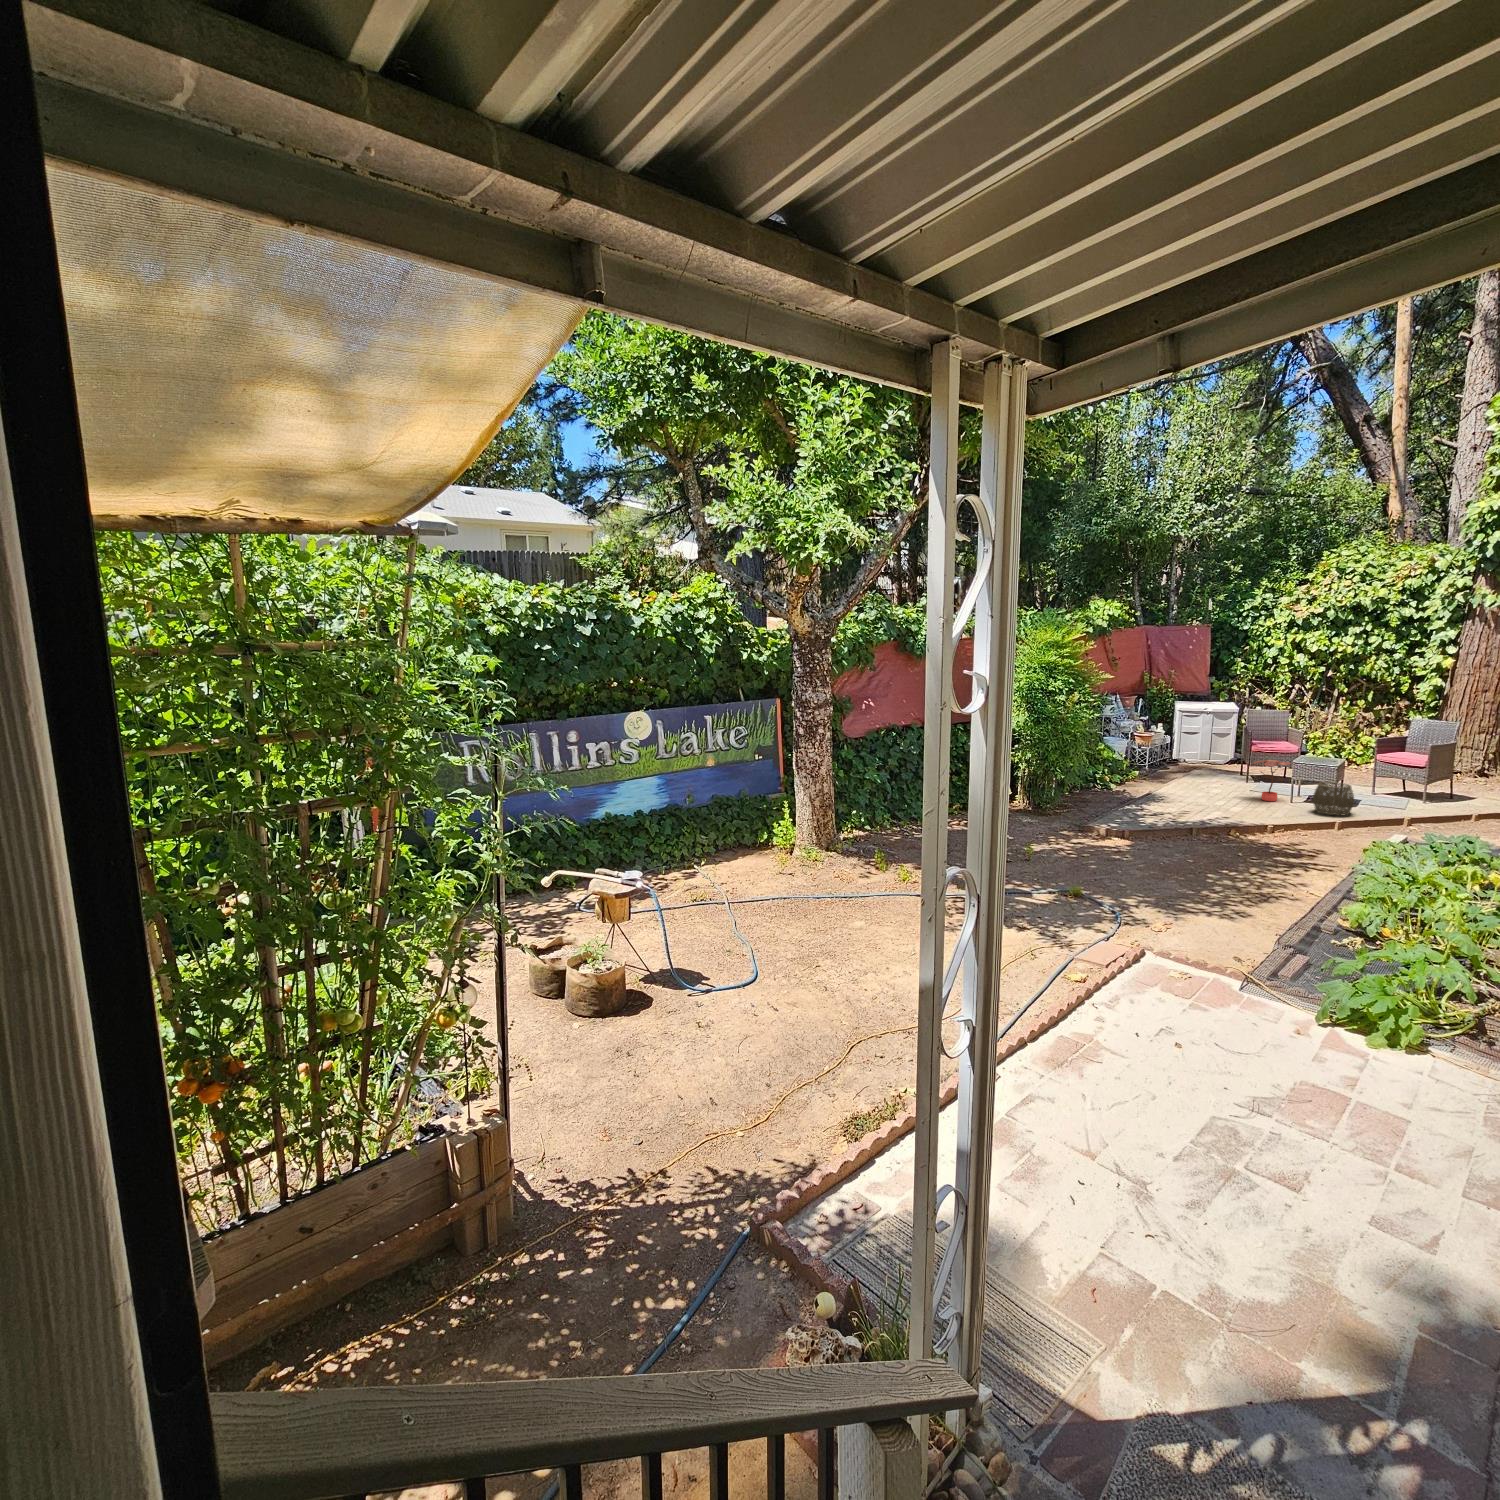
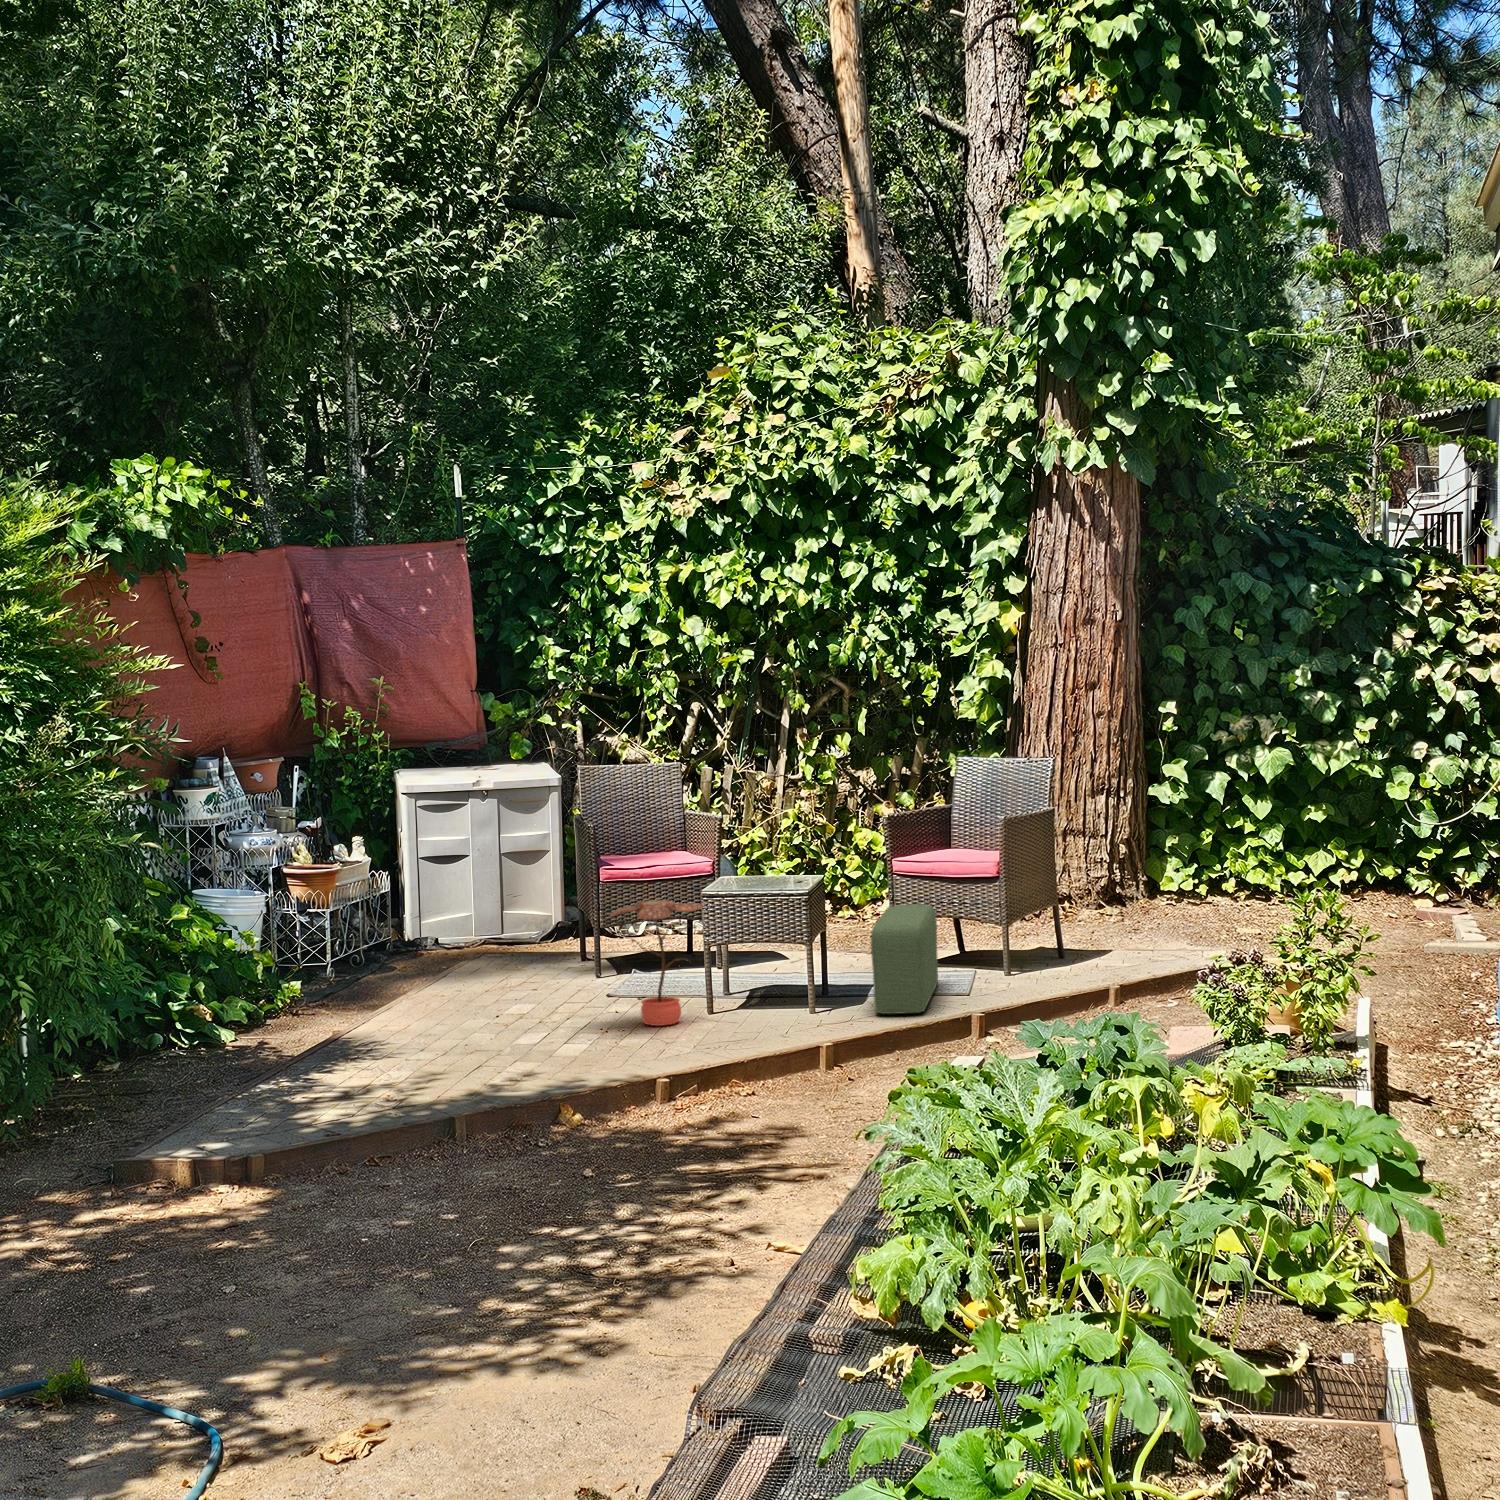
pouf: none [1358,770,1391,810] -> present [871,904,938,1014]
woven basket: present [1313,782,1354,815] -> none [768,946,867,1042]

